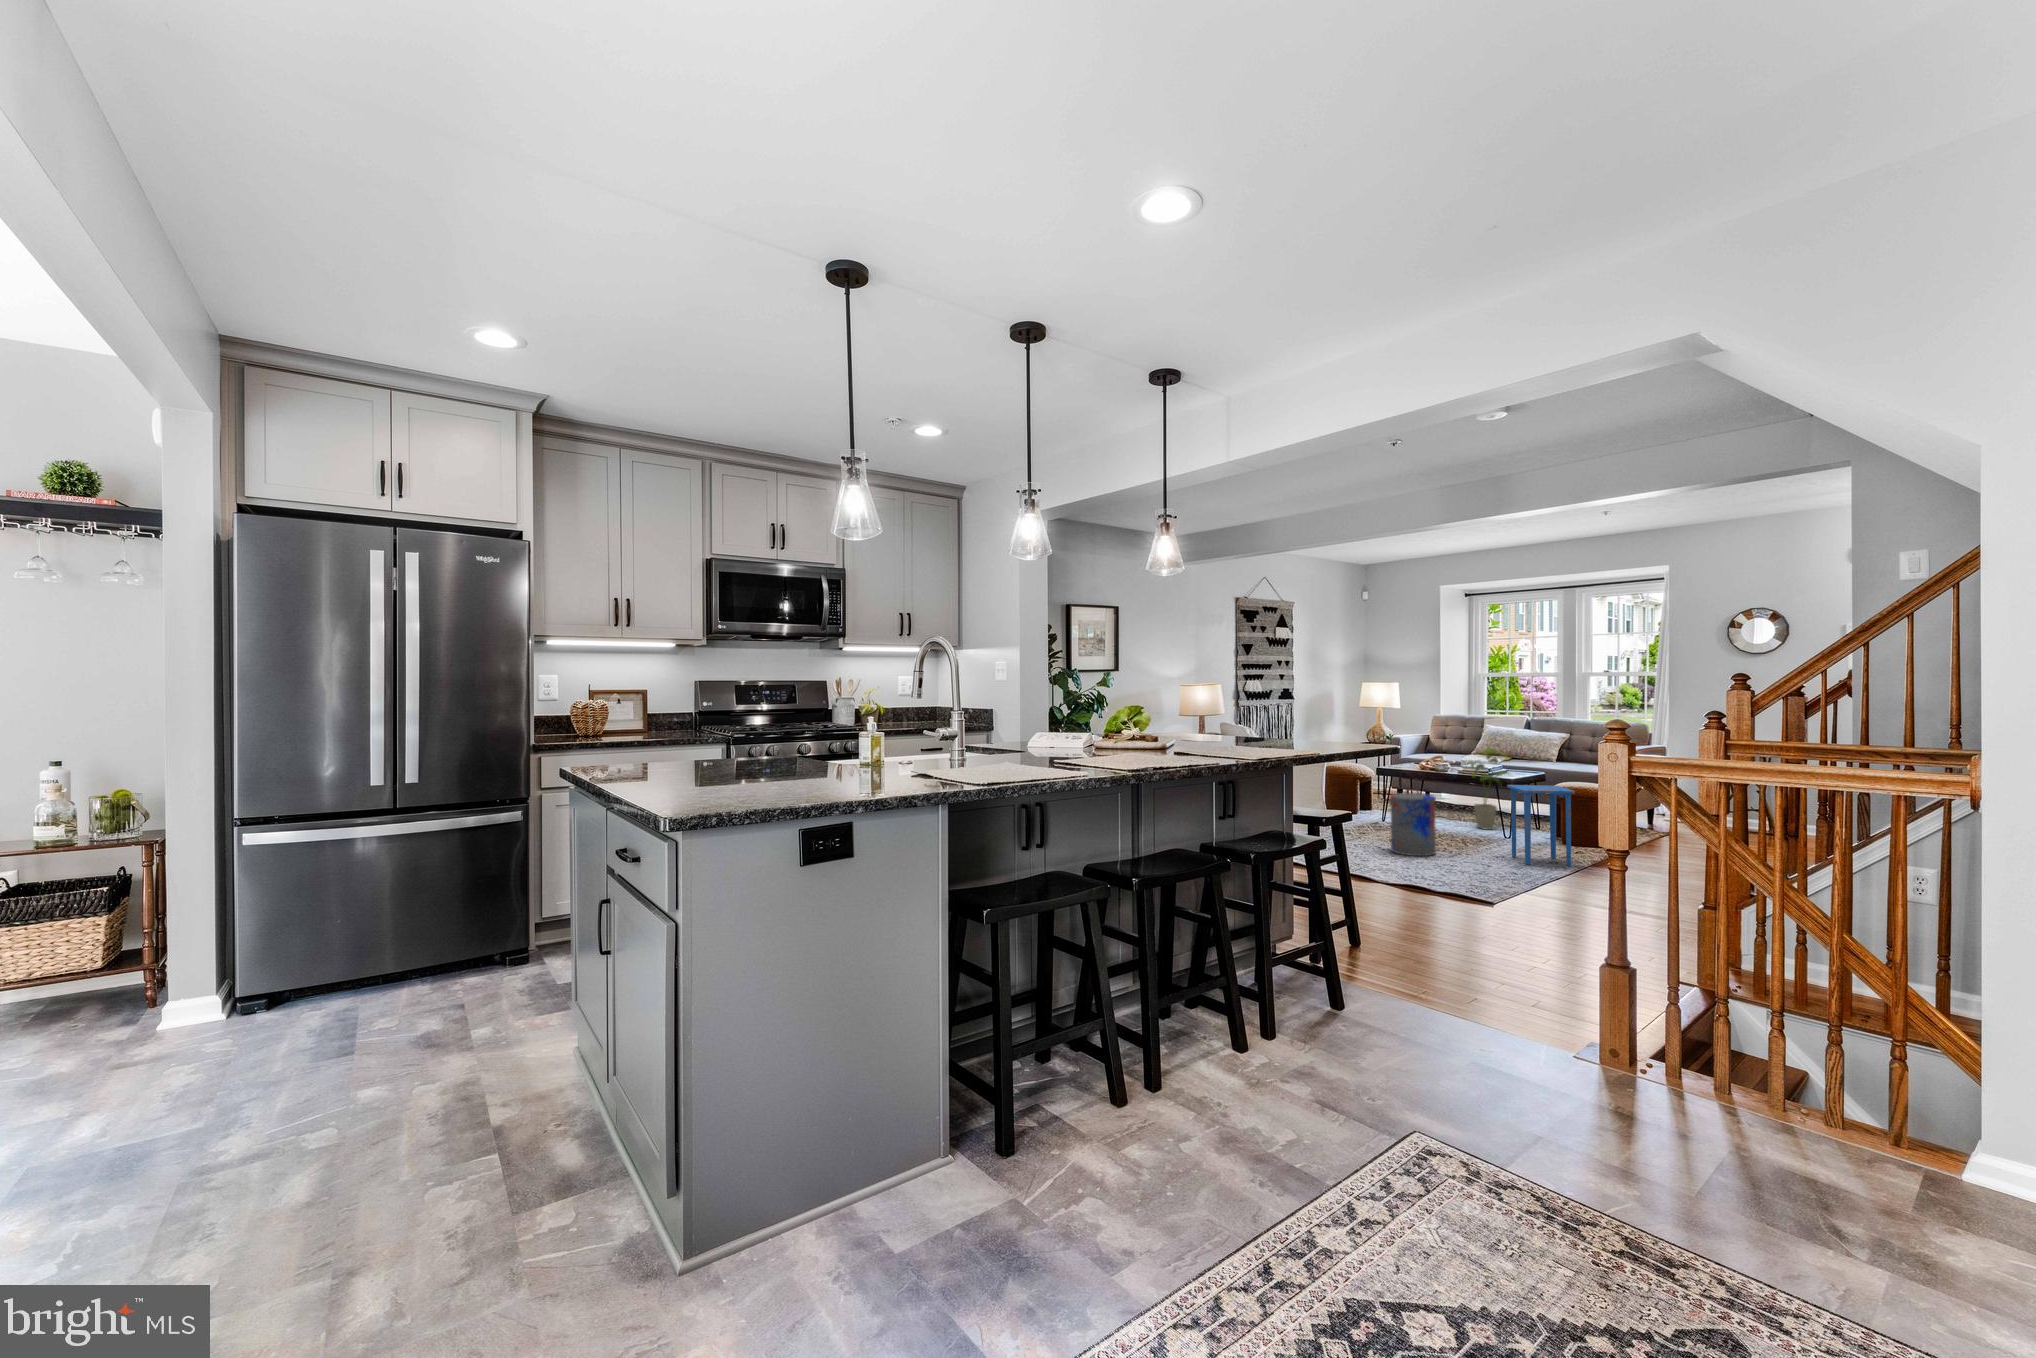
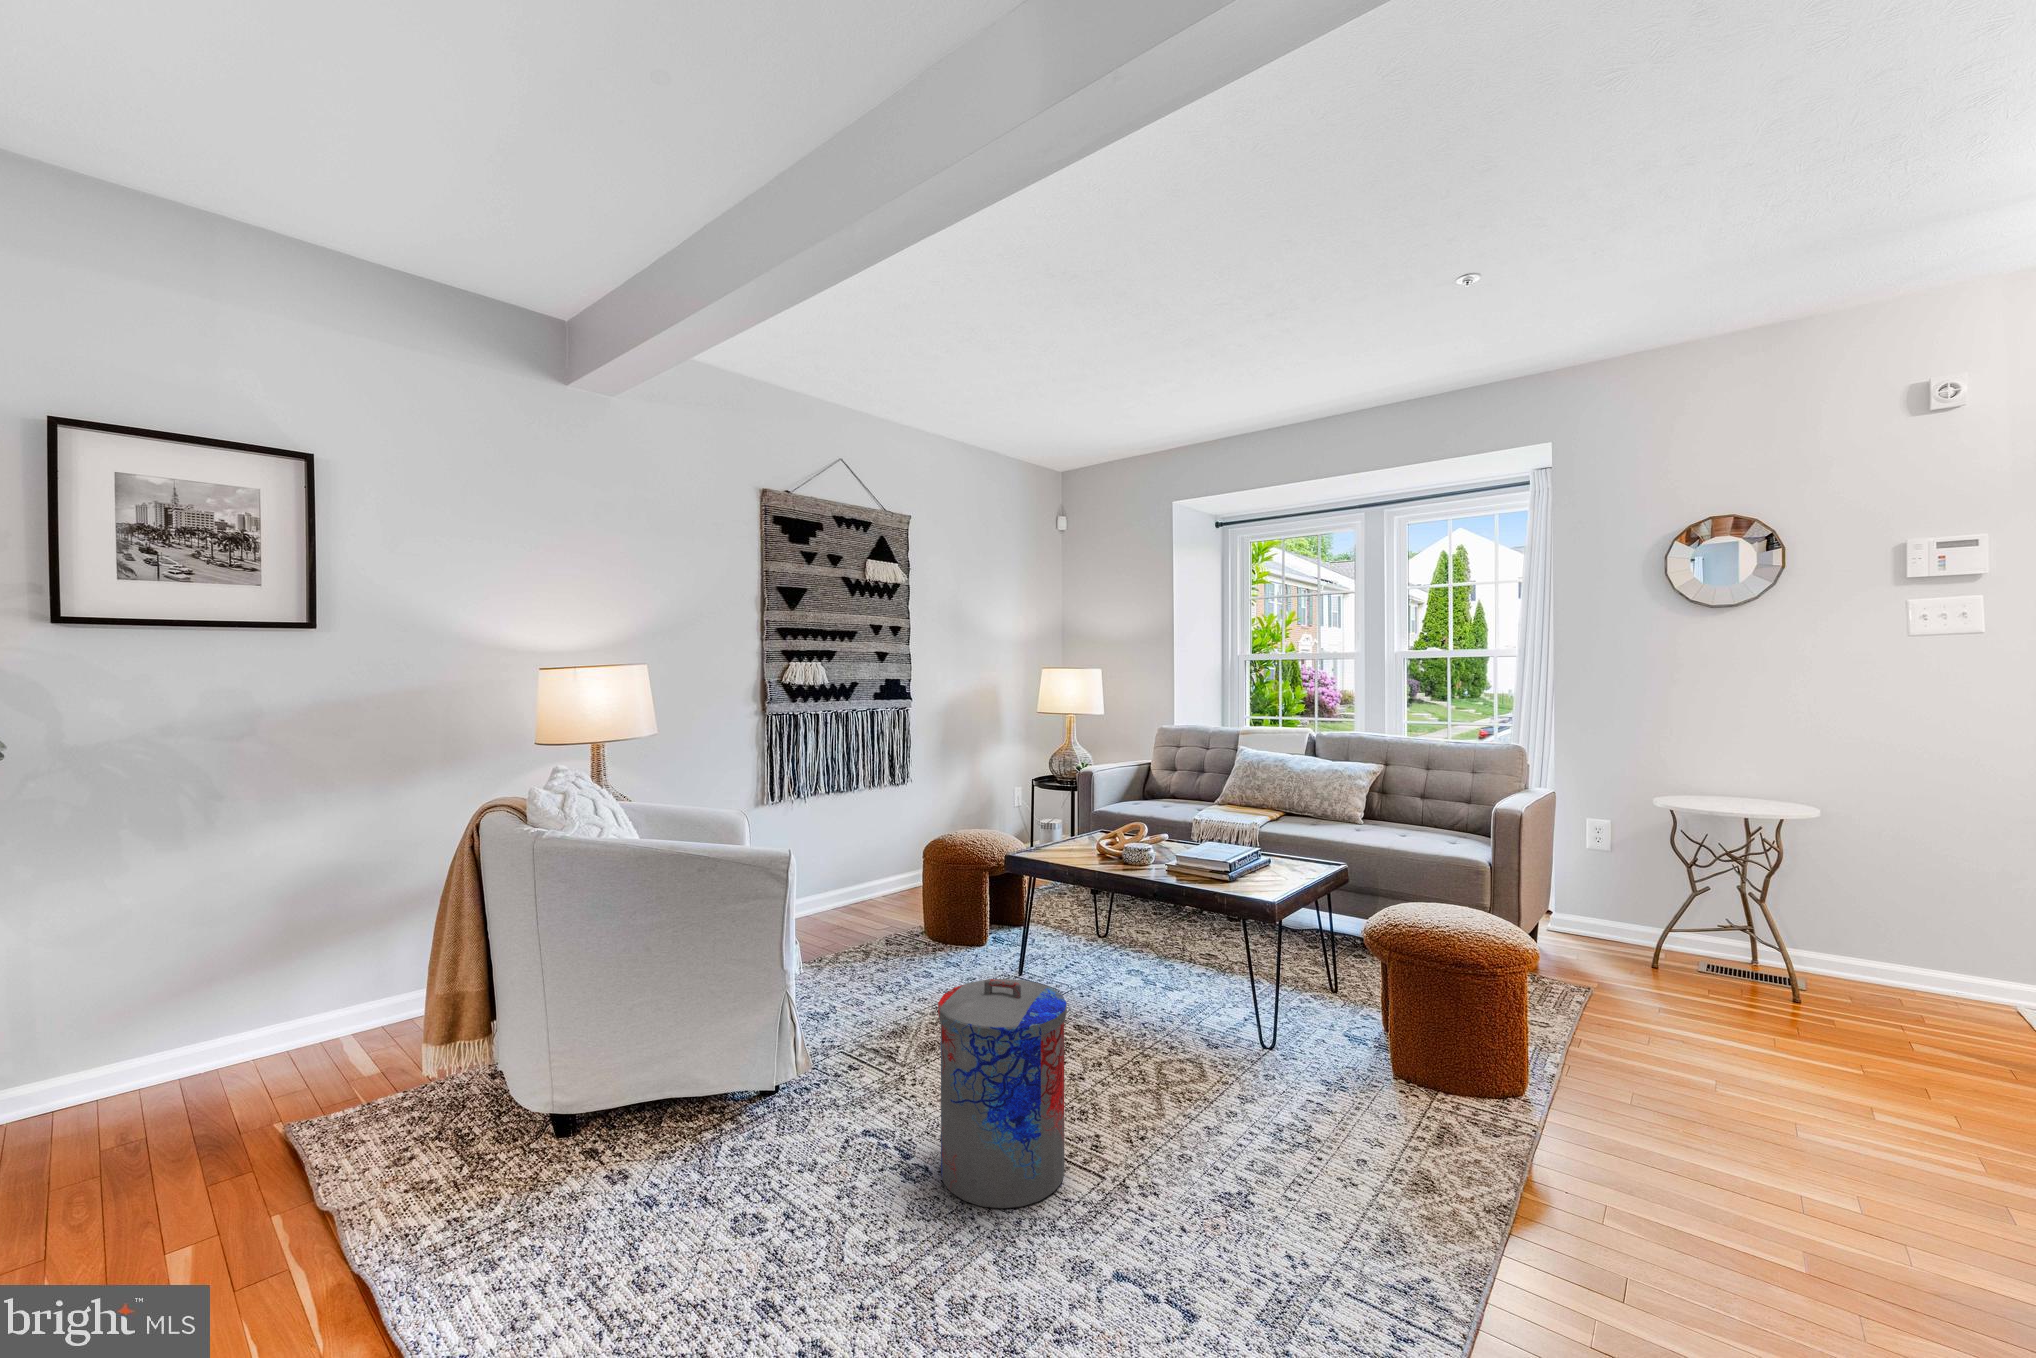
house plant: present [1468,749,1508,829] -> none [1189,812,1279,993]
side table: present [1507,785,1575,866] -> none [1265,965,1466,1264]

